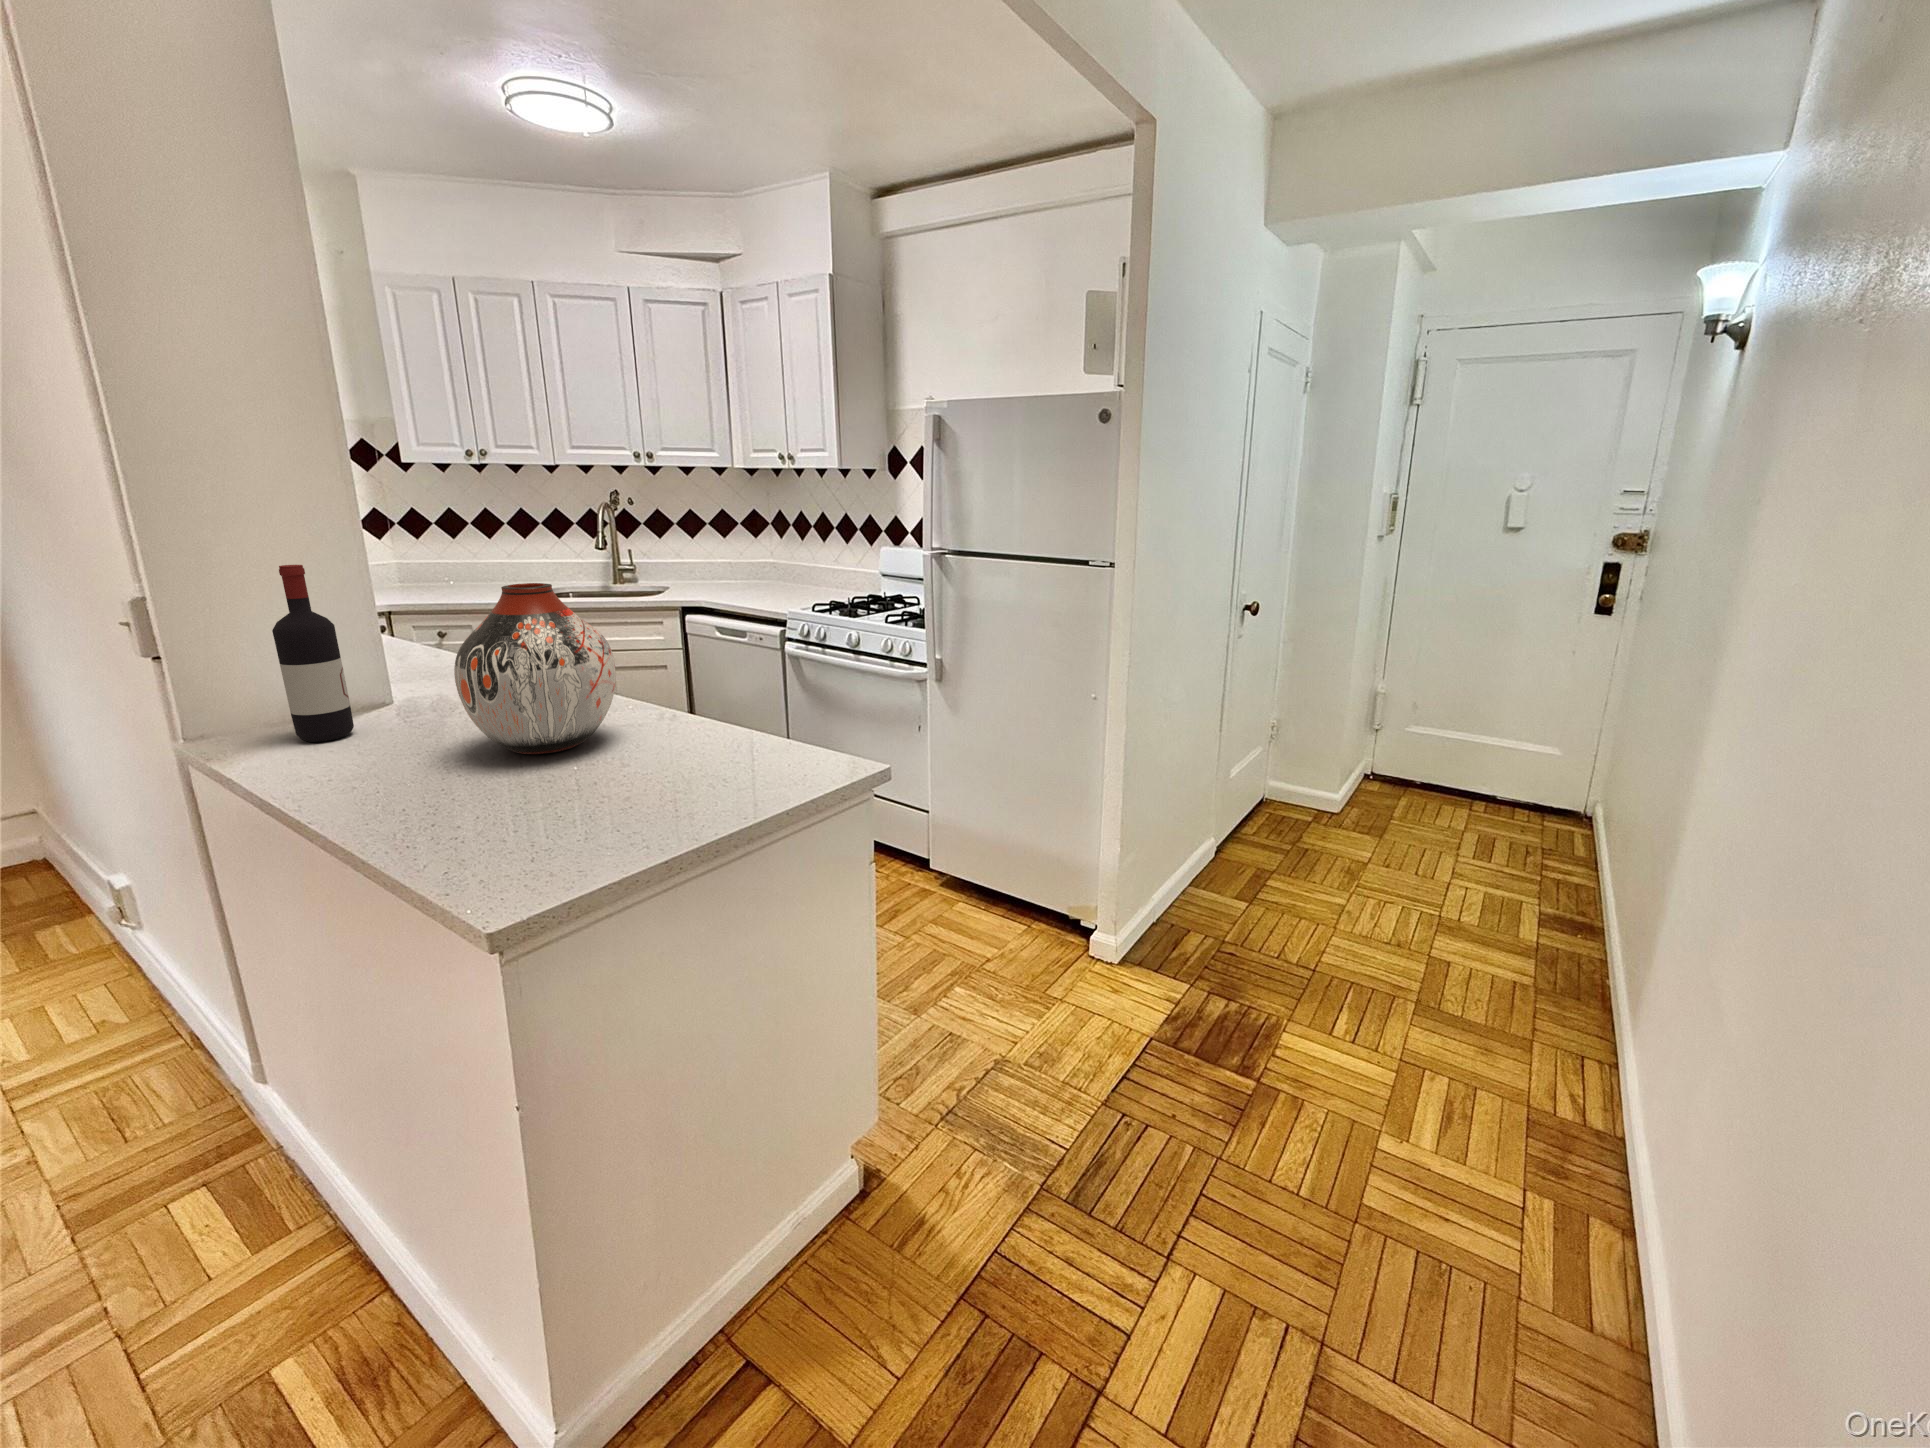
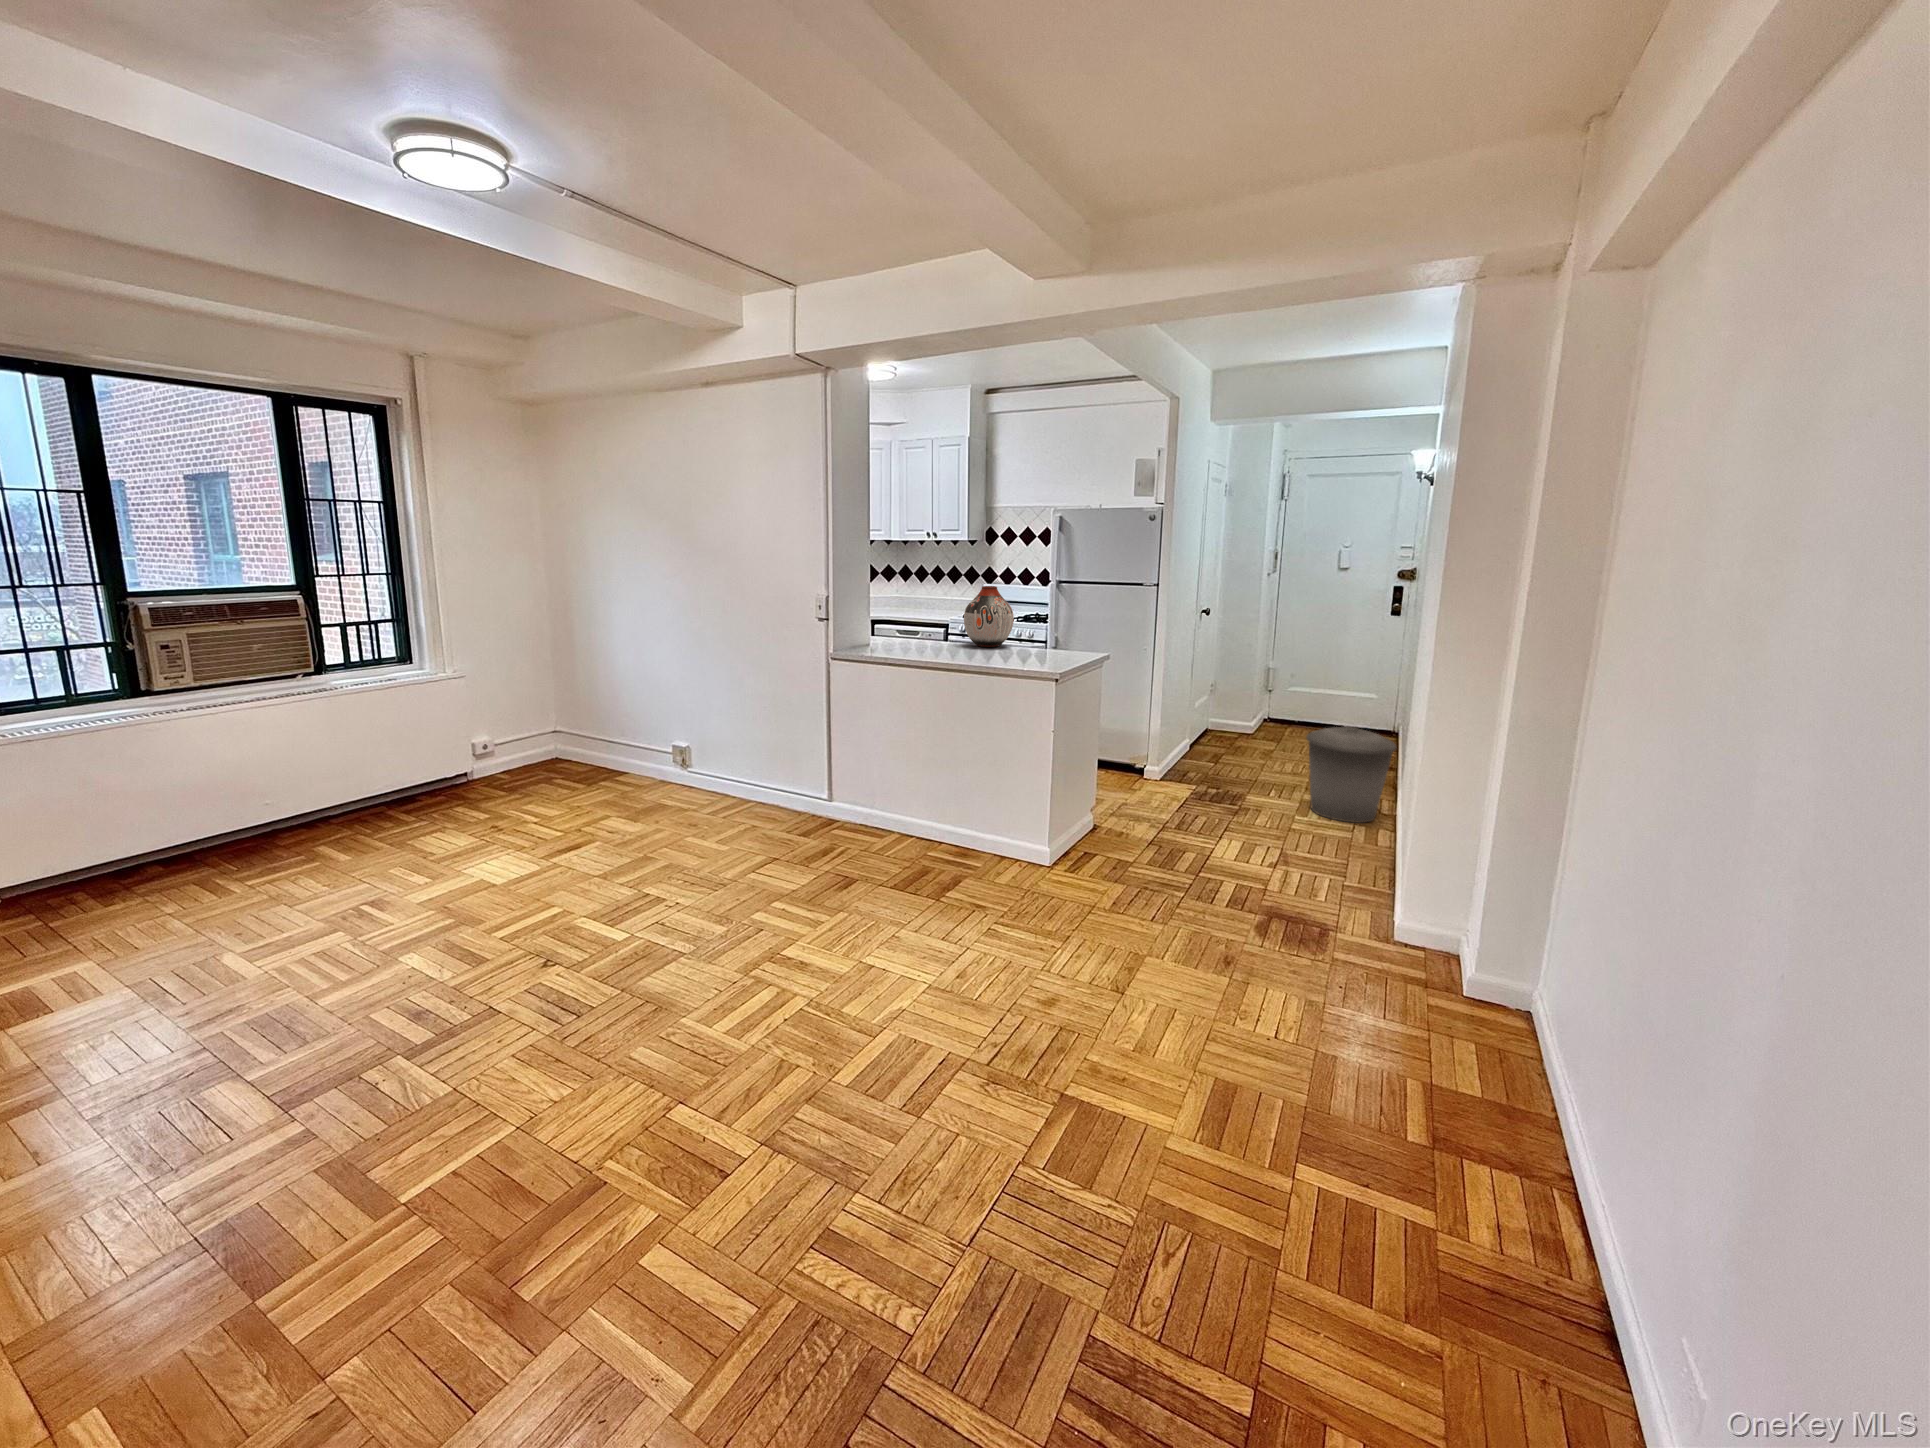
wine bottle: present [272,565,354,742] -> none [895,581,912,645]
trash can: none [1416,915,1644,1180] -> present [1306,727,1397,823]

